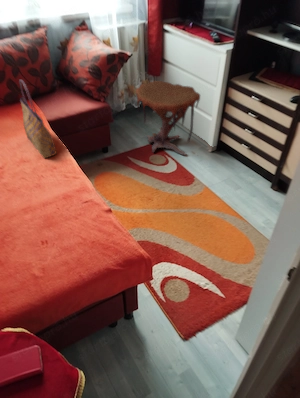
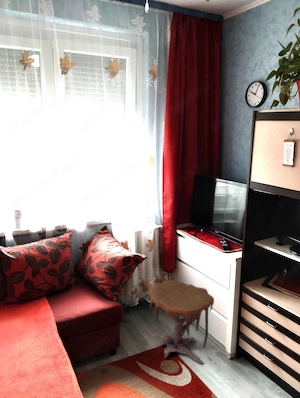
tote bag: present [19,80,56,158] -> none [30,291,58,377]

